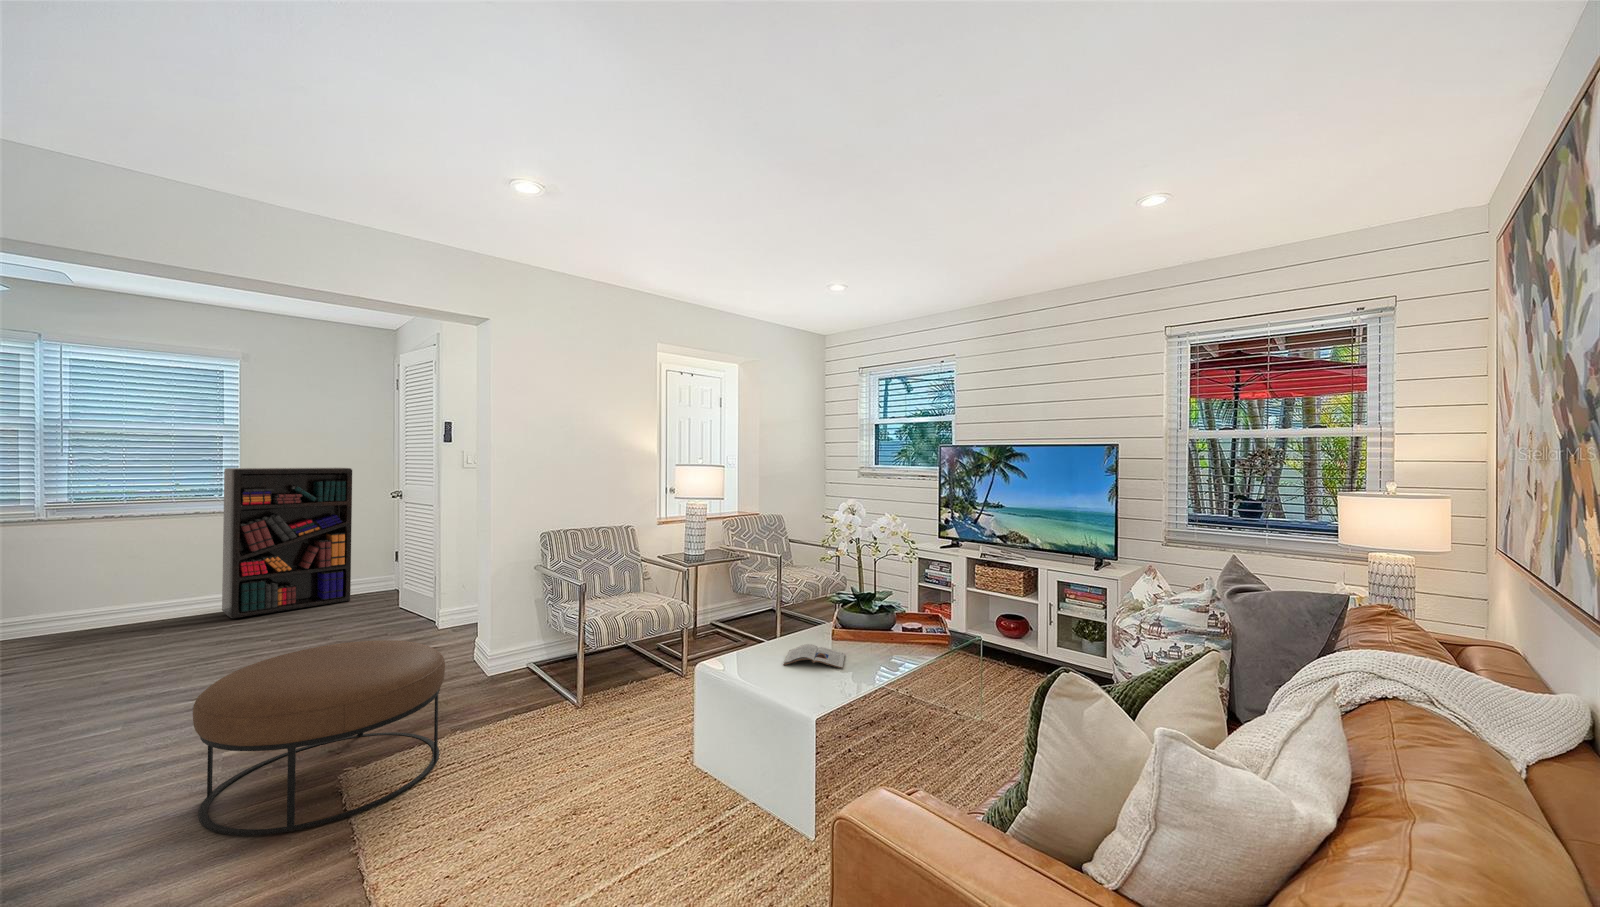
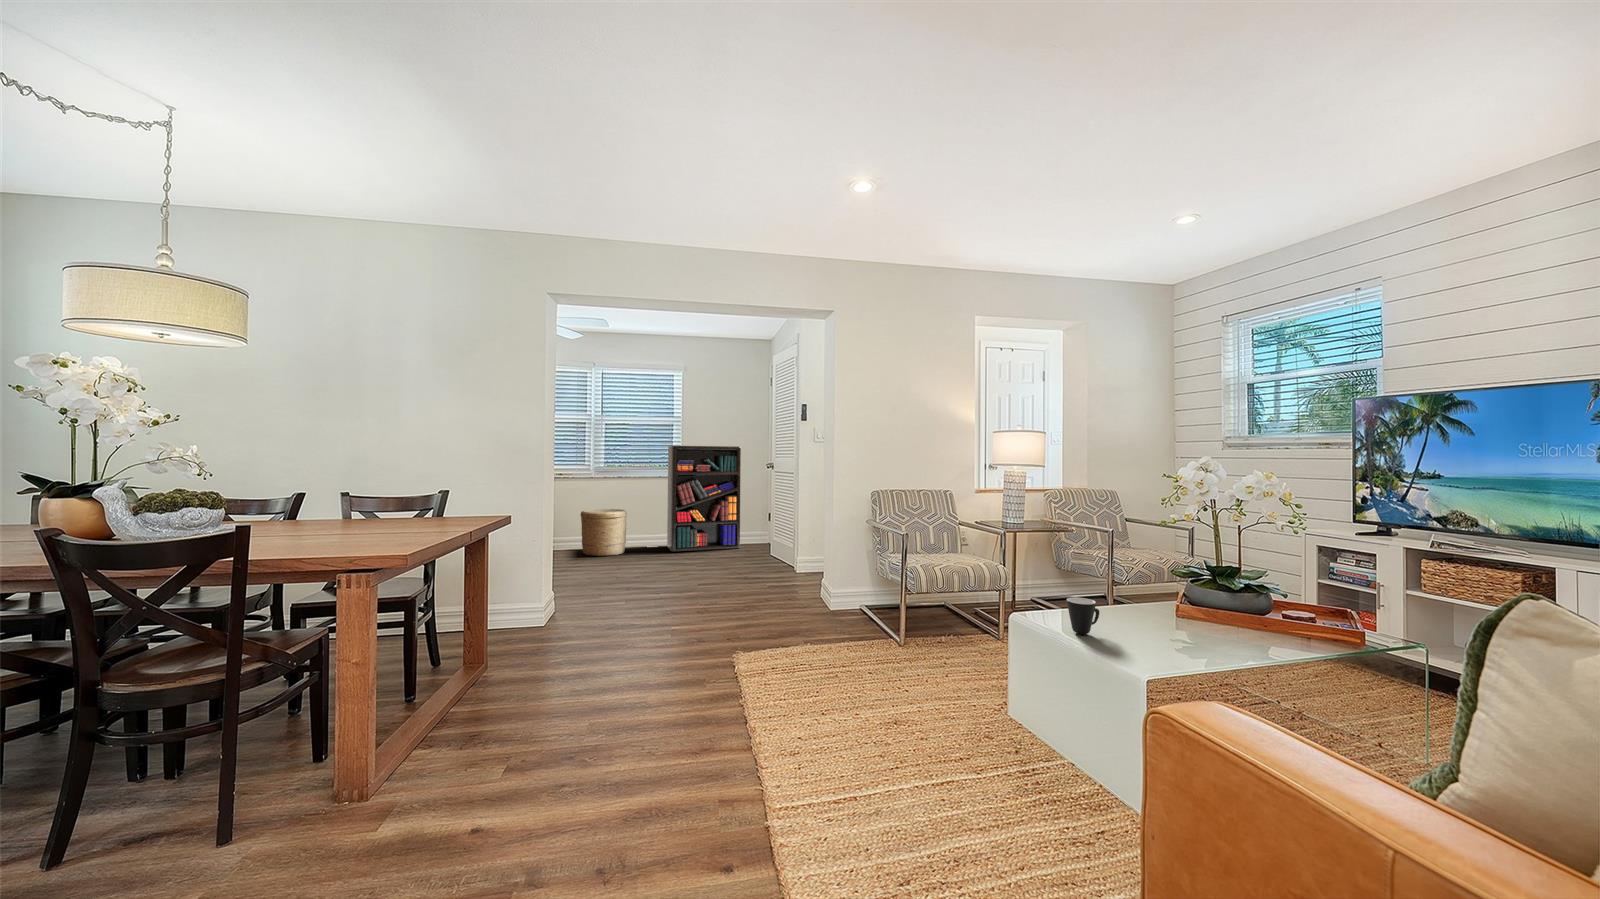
woven basket: none [36,565,141,645] -> present [581,509,627,556]
ottoman: present [193,640,445,835] -> none [645,561,795,685]
mug: none [749,644,776,679] -> present [1067,597,1099,634]
magazine: present [783,644,845,668] -> none [1109,611,1193,640]

